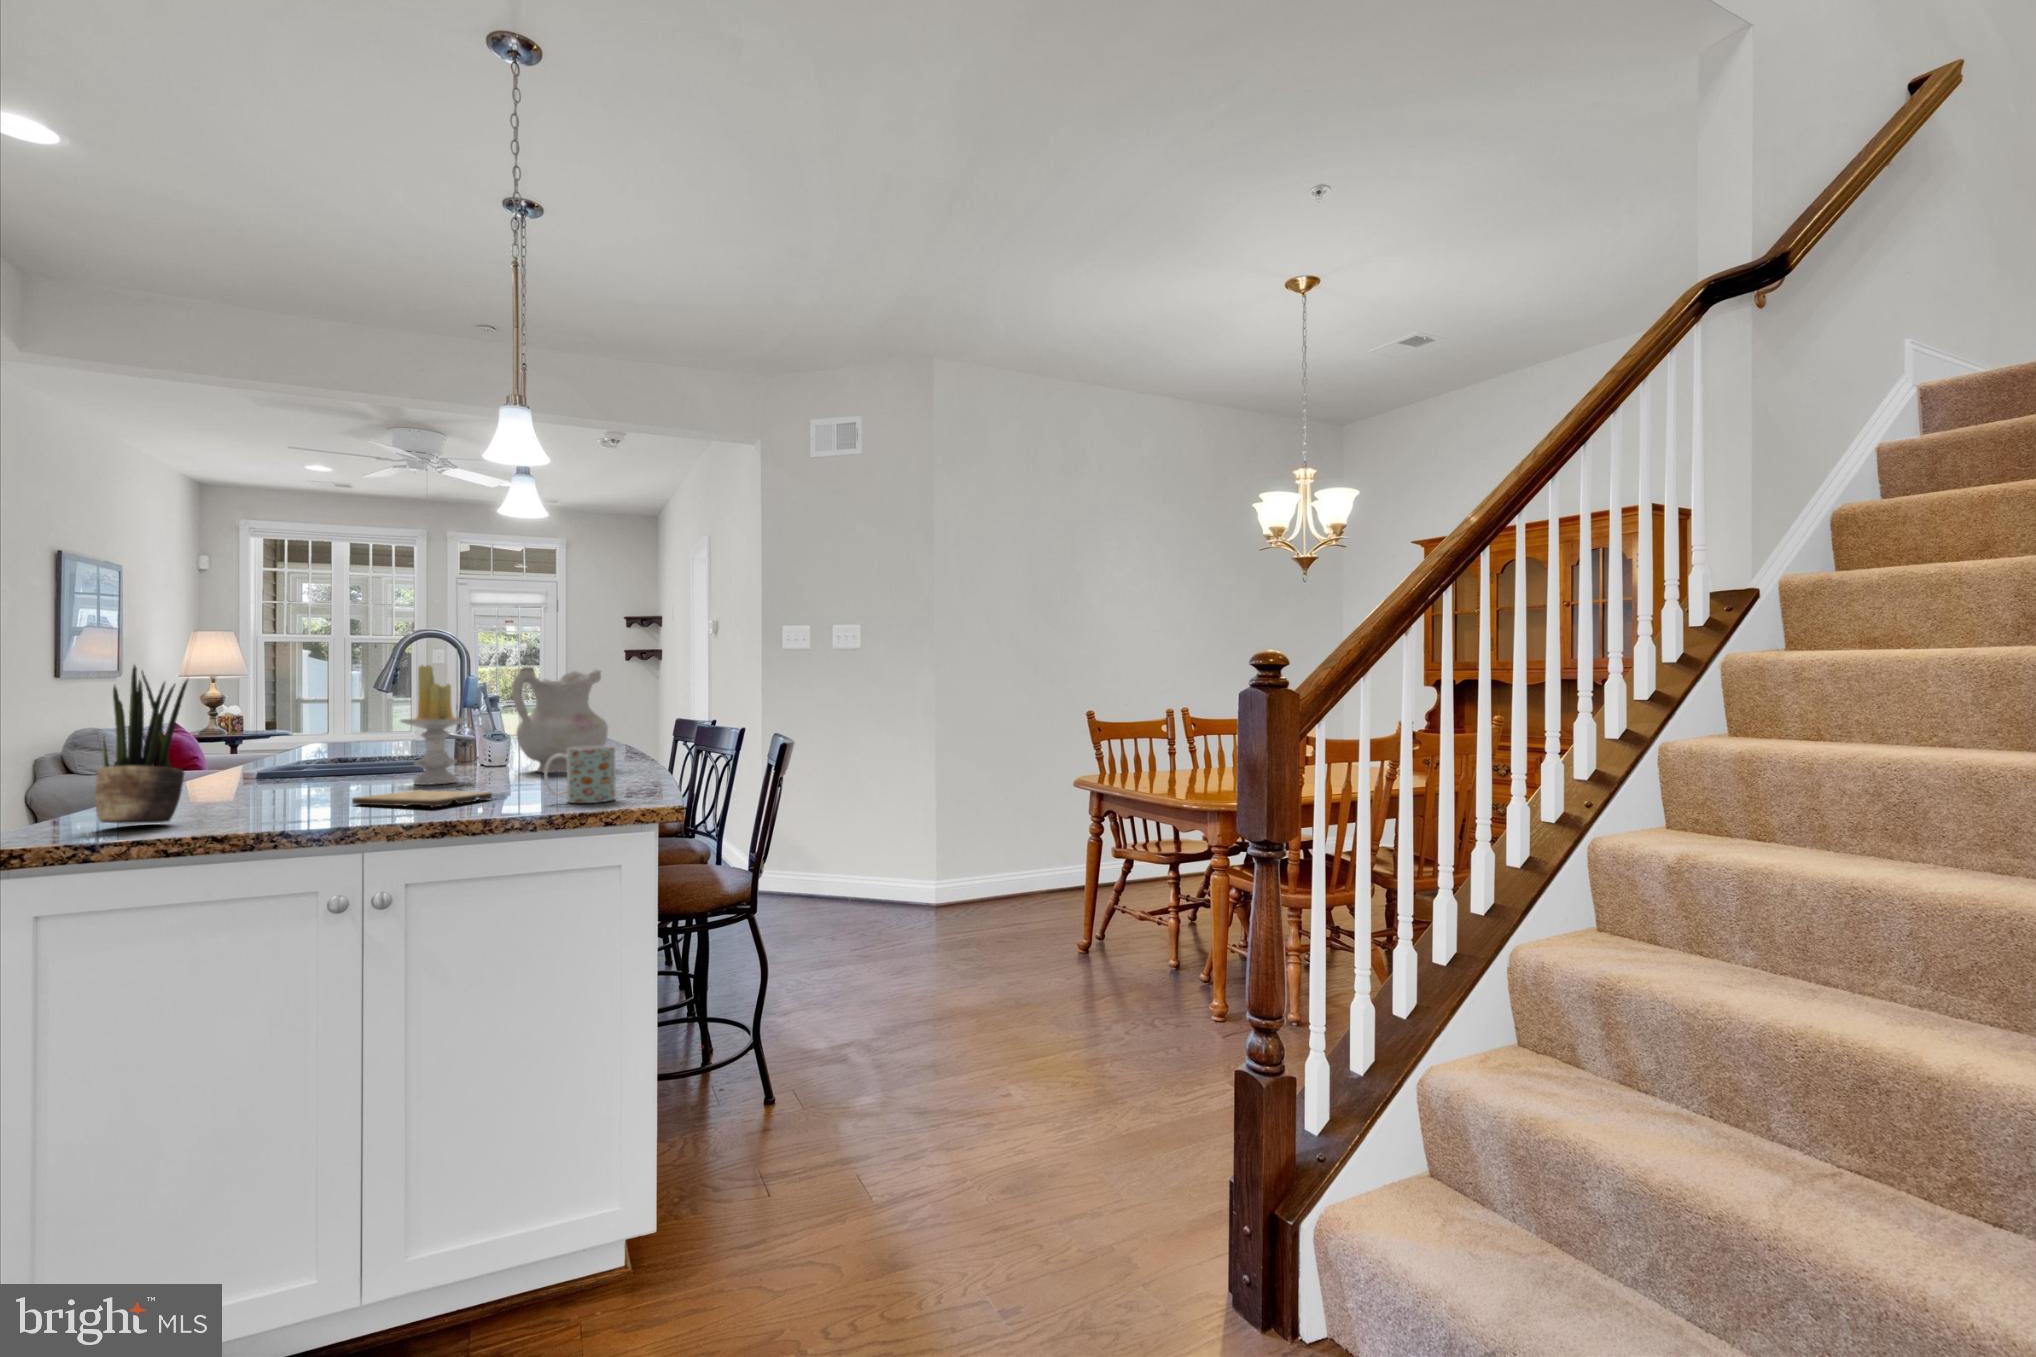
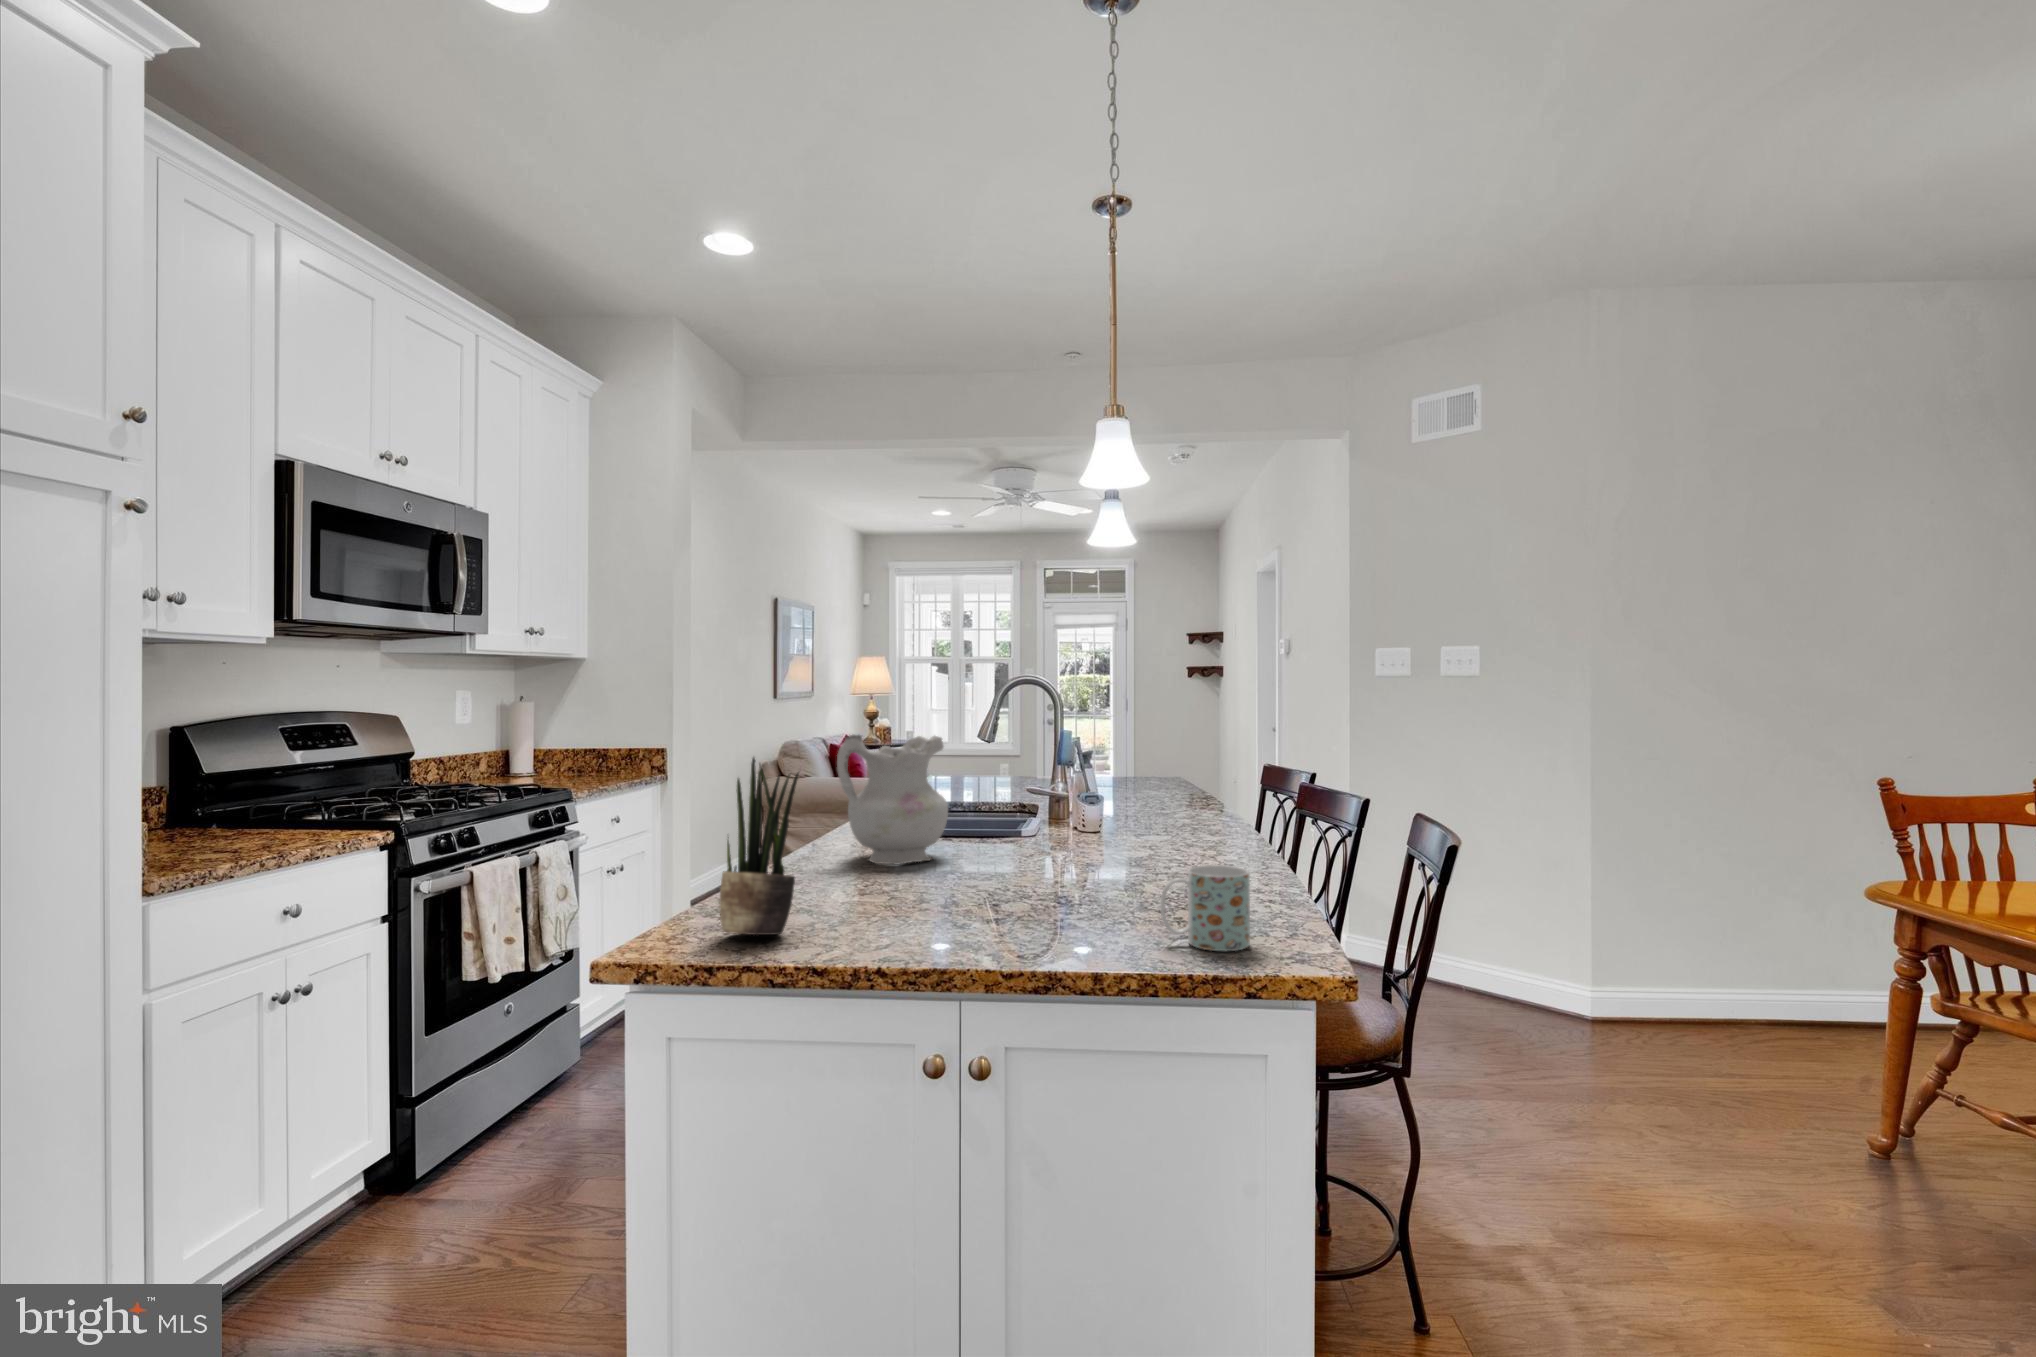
candle: present [401,664,469,785] -> none [997,736,1068,879]
ceramic pitcher: present [512,667,608,773] -> present [837,734,948,864]
cutting board: present [352,790,492,808] -> none [951,896,1097,938]

